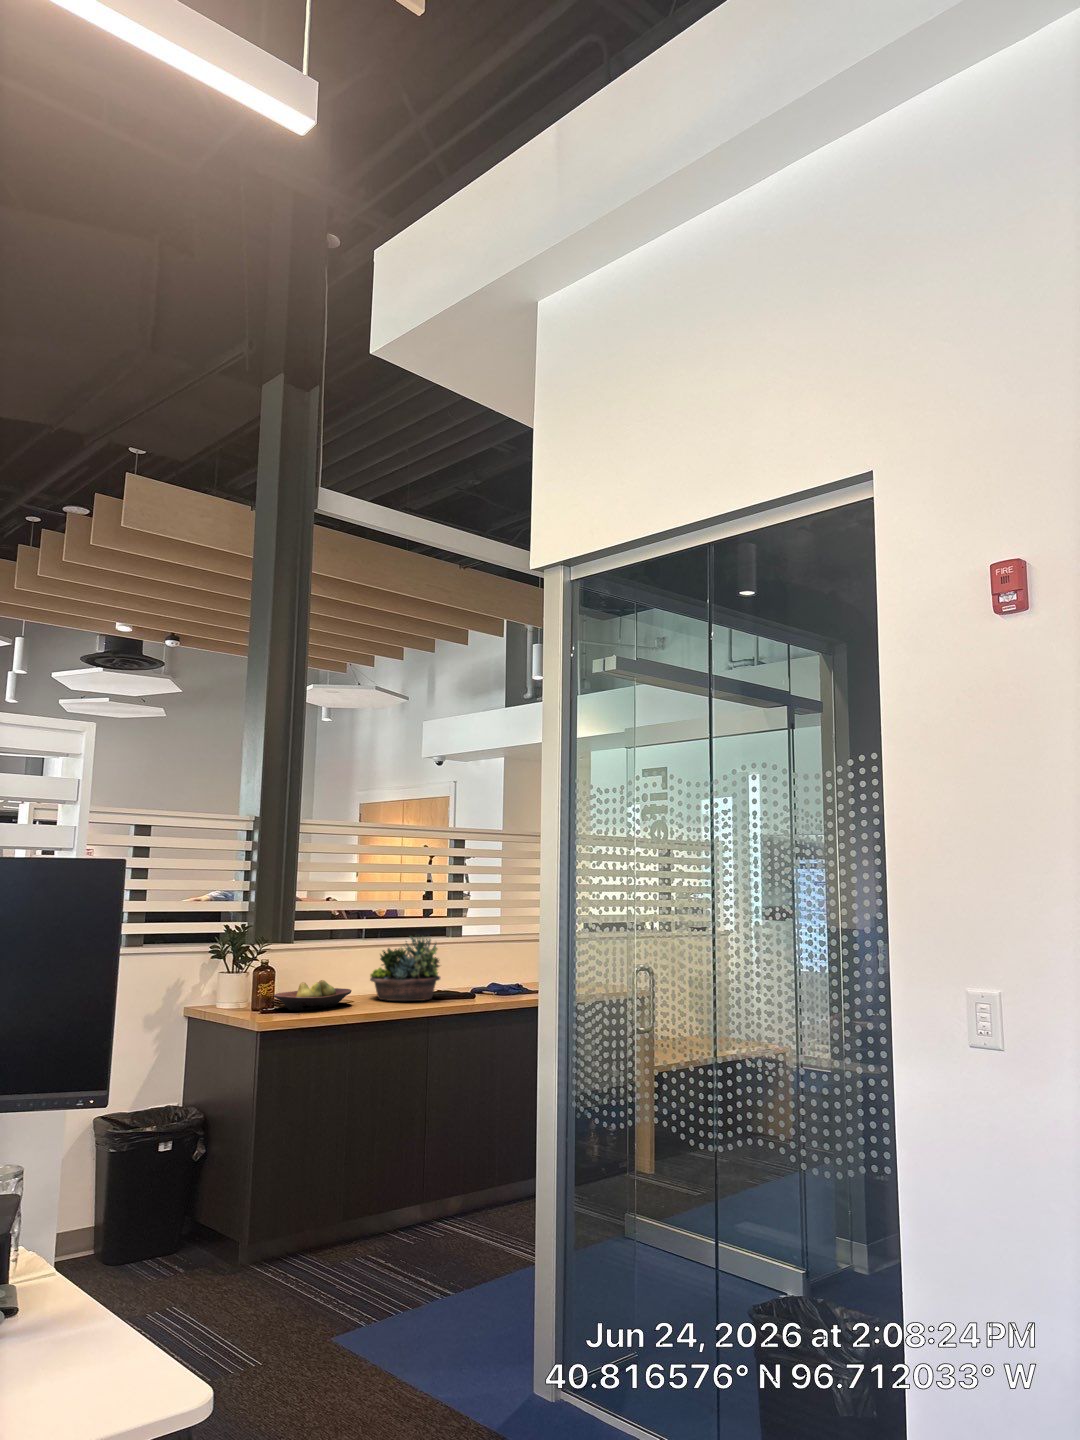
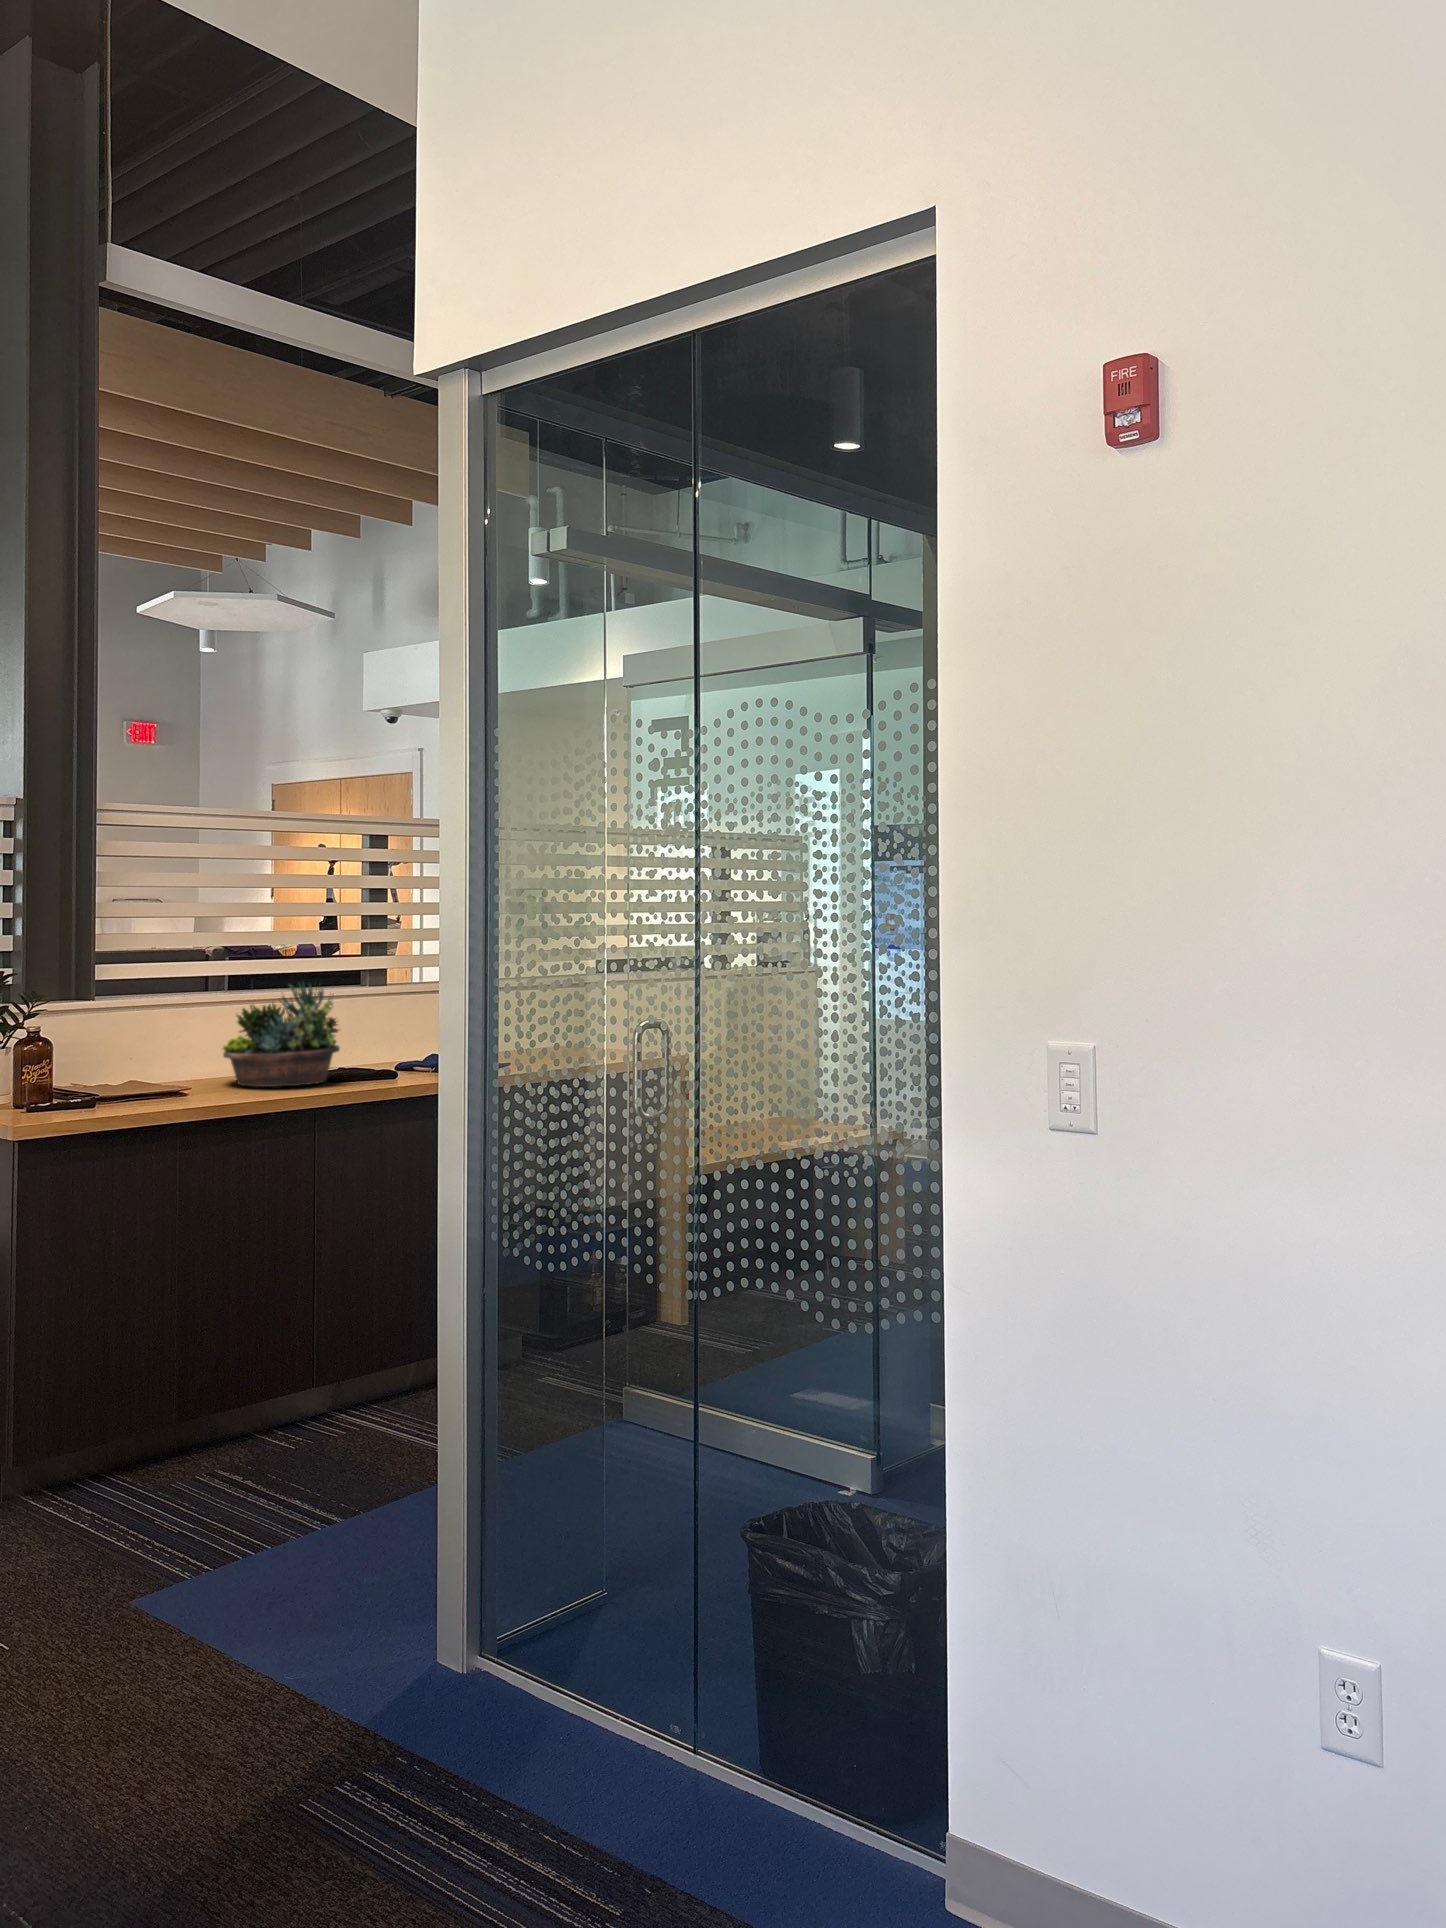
fruit bowl: present [274,980,352,1011] -> none [49,1058,187,1108]

